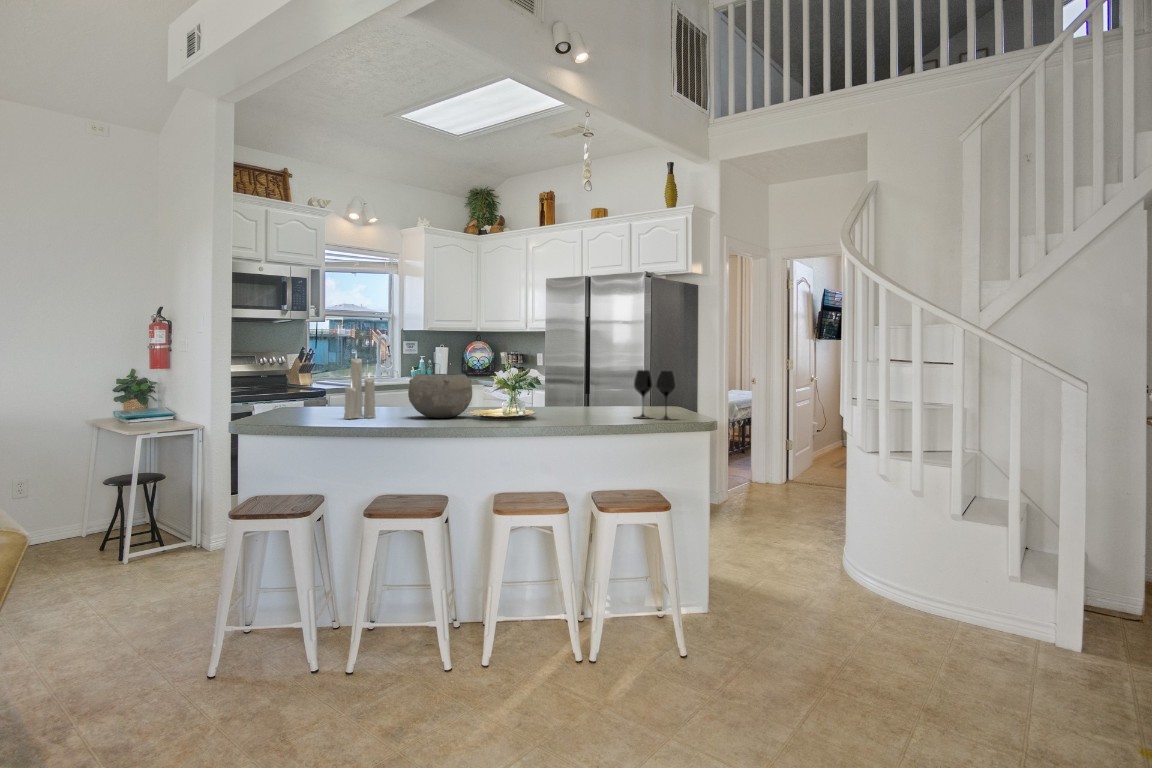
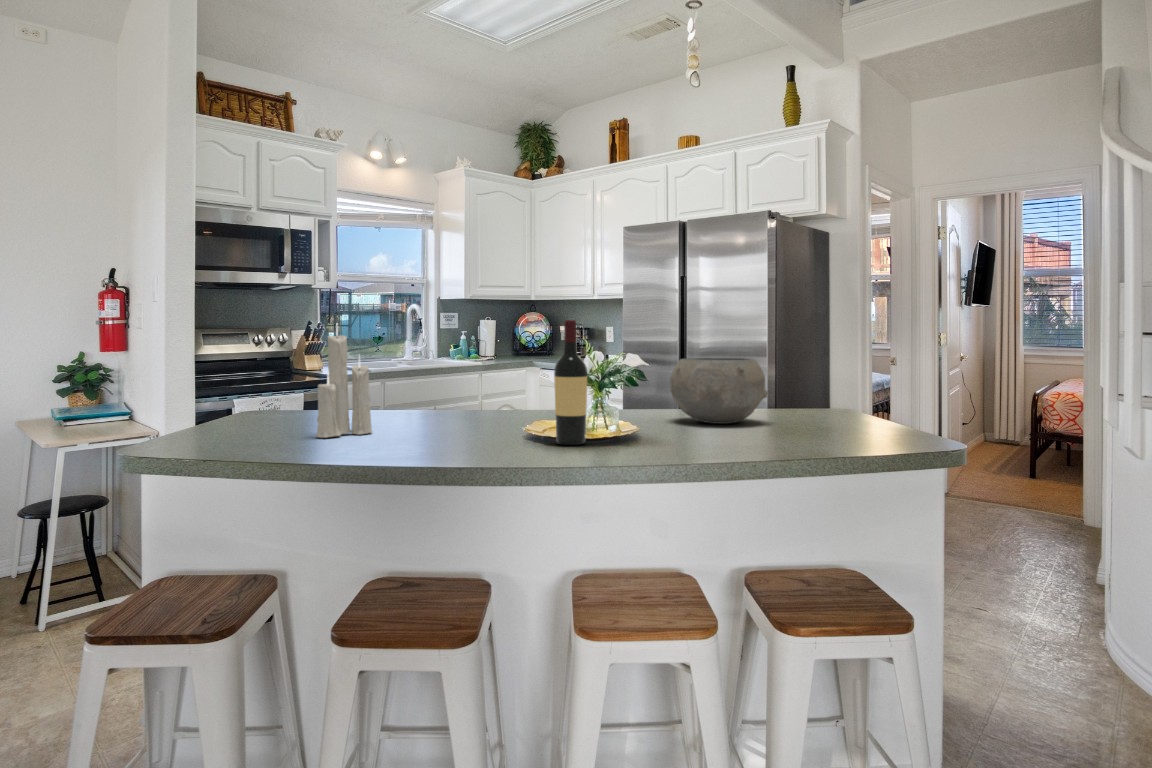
wine bottle: none [485,351,504,421] -> present [554,320,587,445]
wine glass: present [634,370,676,420] -> none [804,352,891,441]
ceramic bowl: present [408,374,472,418] -> present [670,358,768,424]

